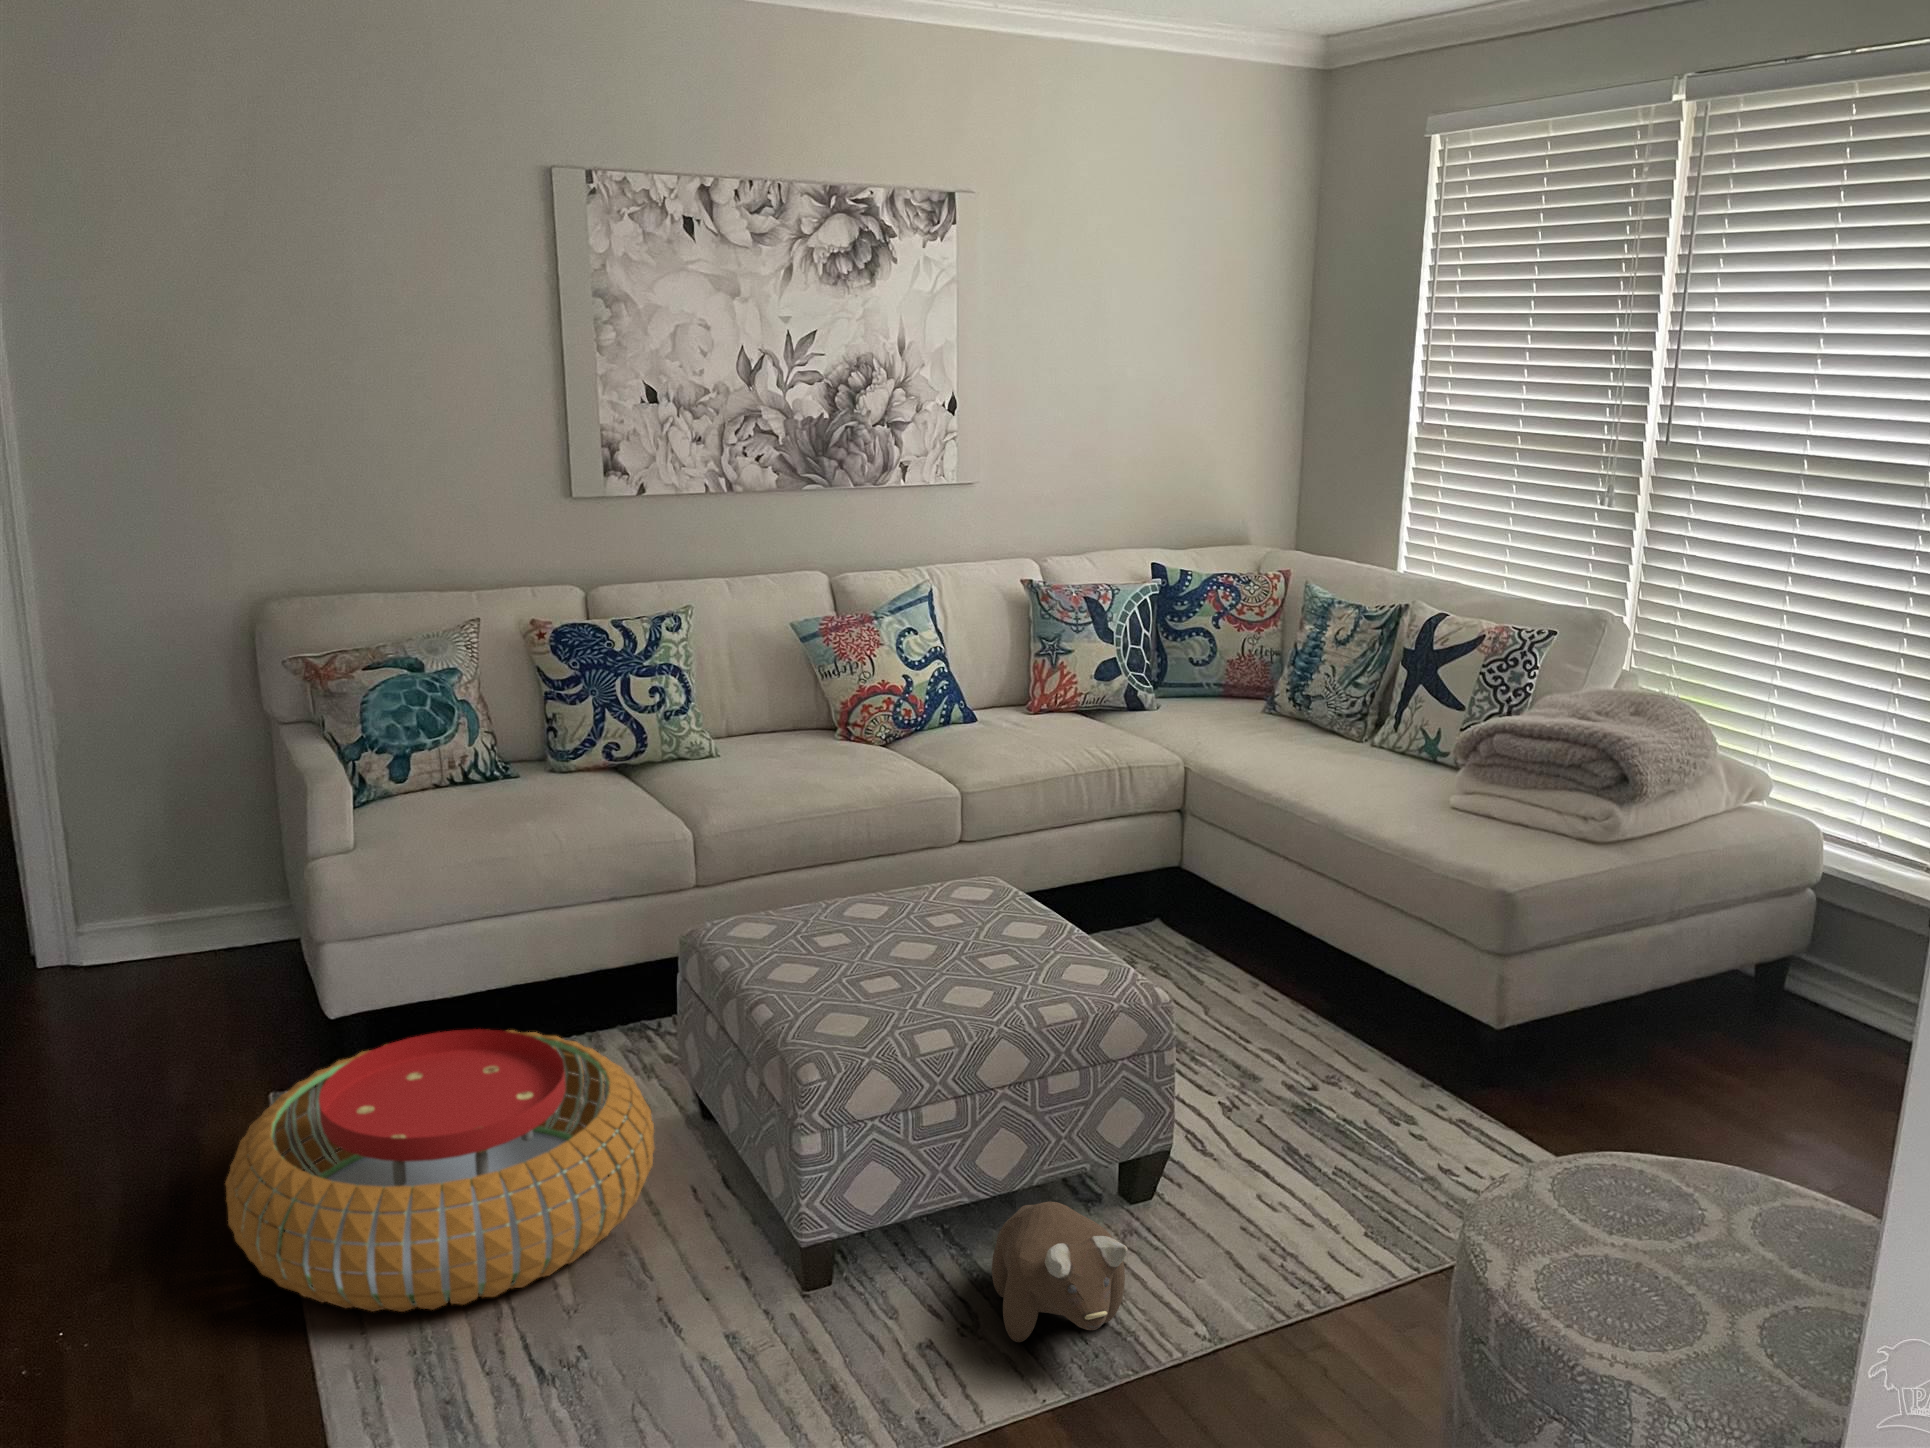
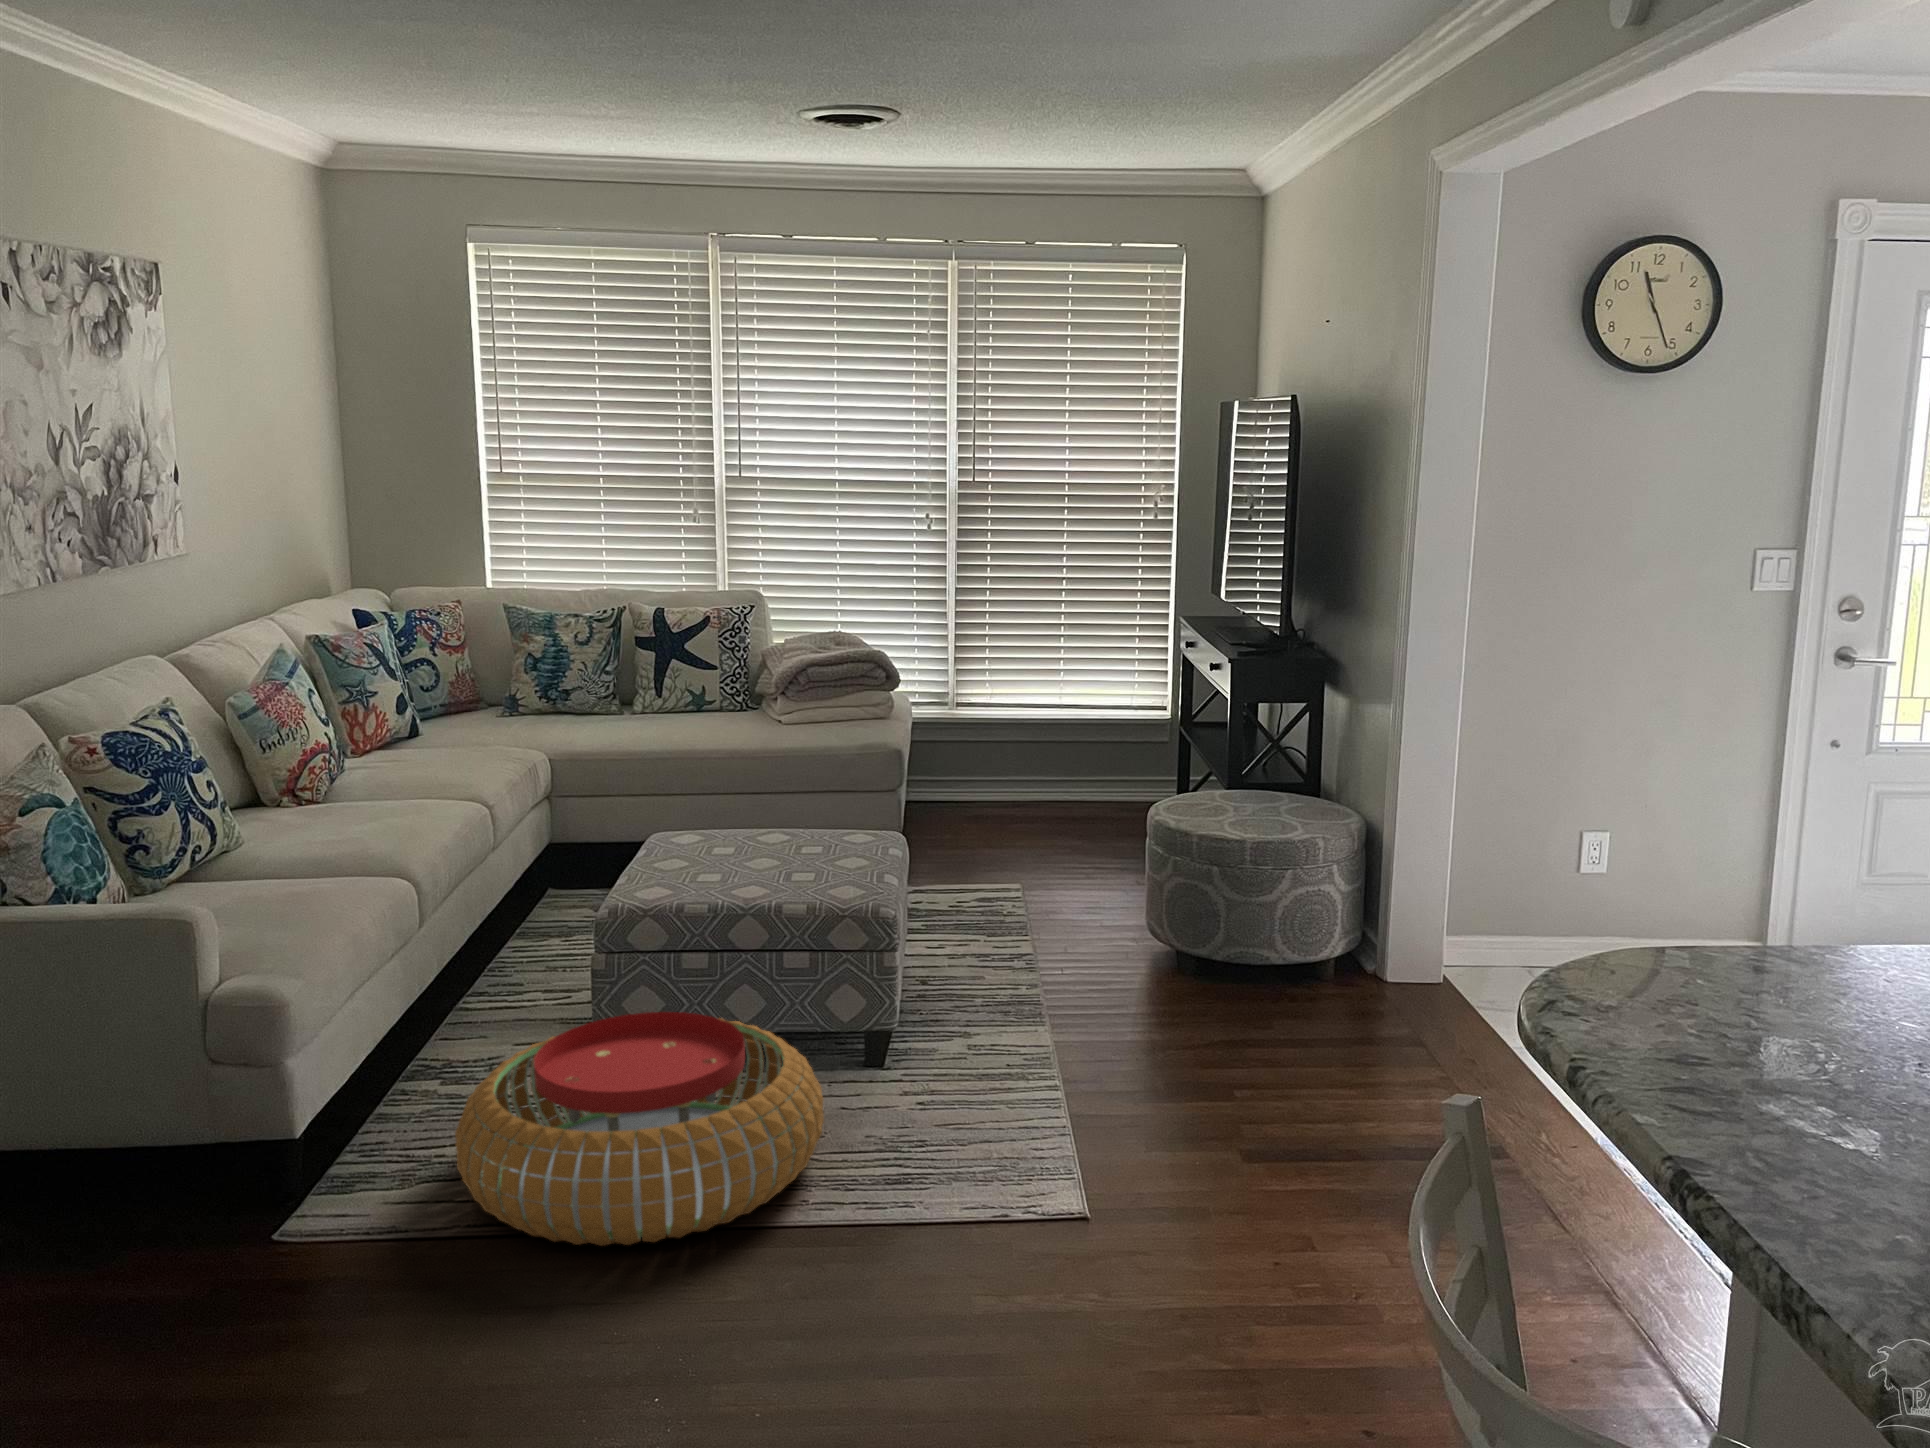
plush toy: present [992,1202,1127,1342] -> none [951,926,1076,1020]

